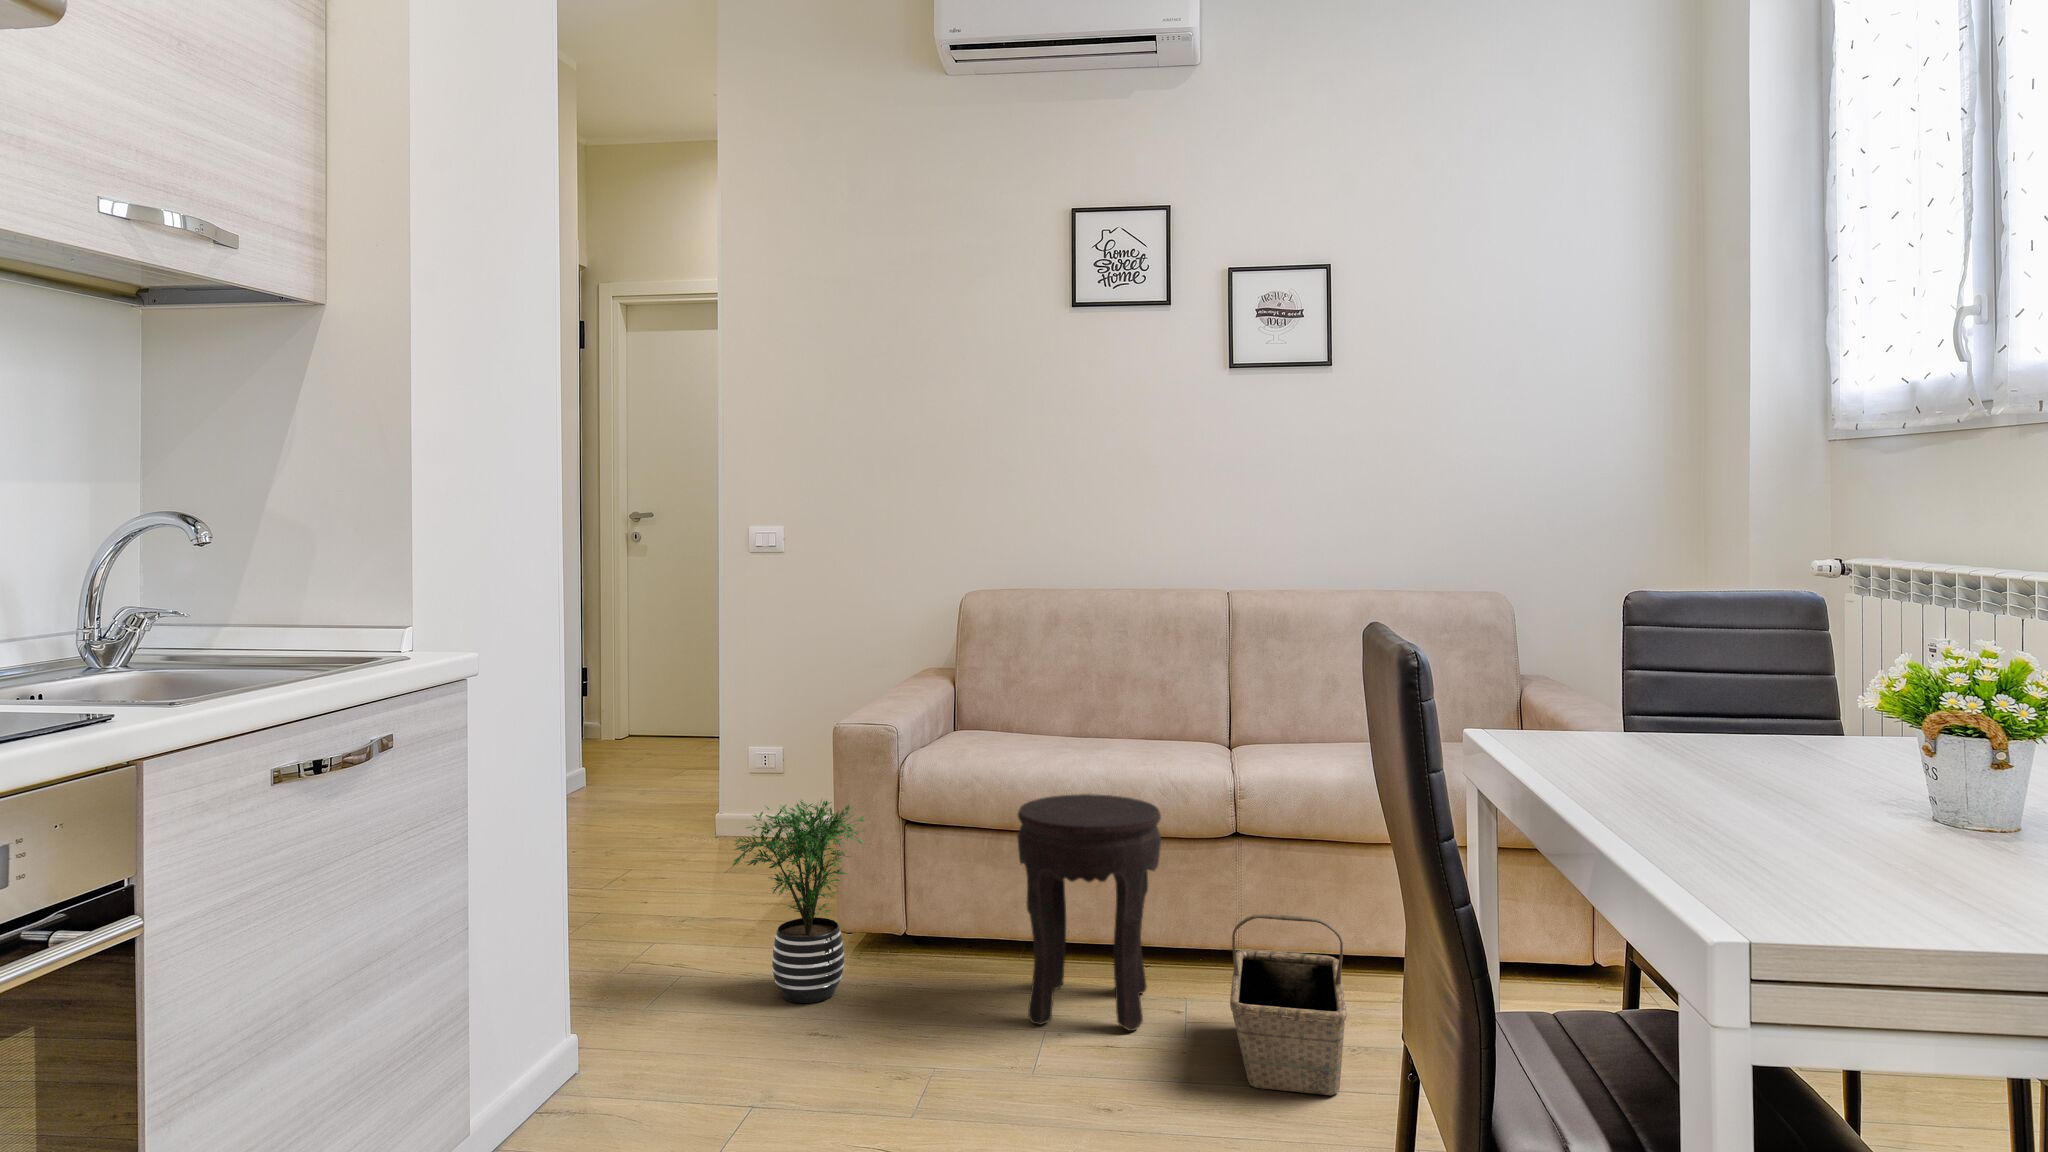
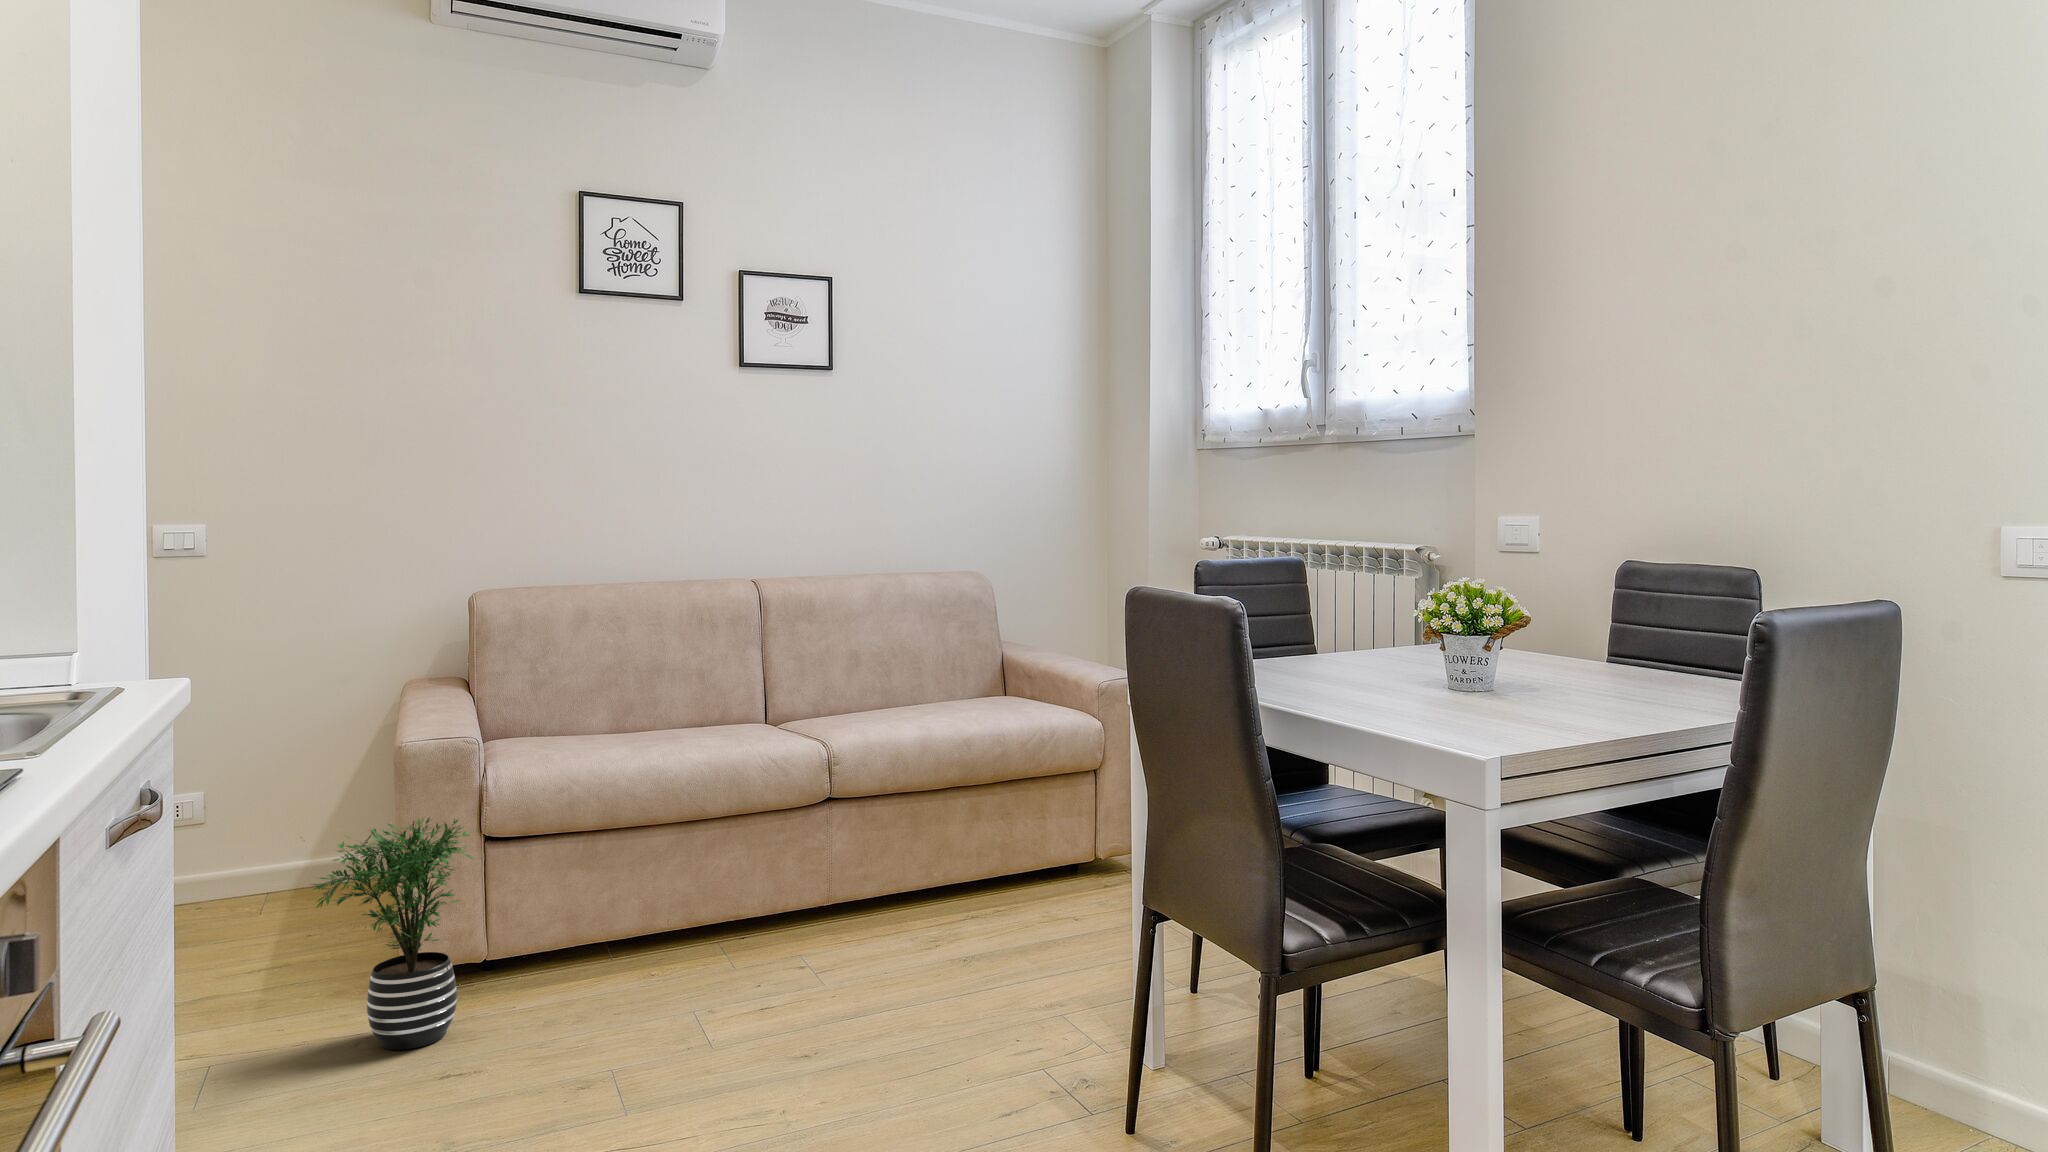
side table: present [1018,794,1161,1031] -> none [651,774,795,1004]
basket: present [1230,914,1347,1095] -> none [867,847,992,999]

